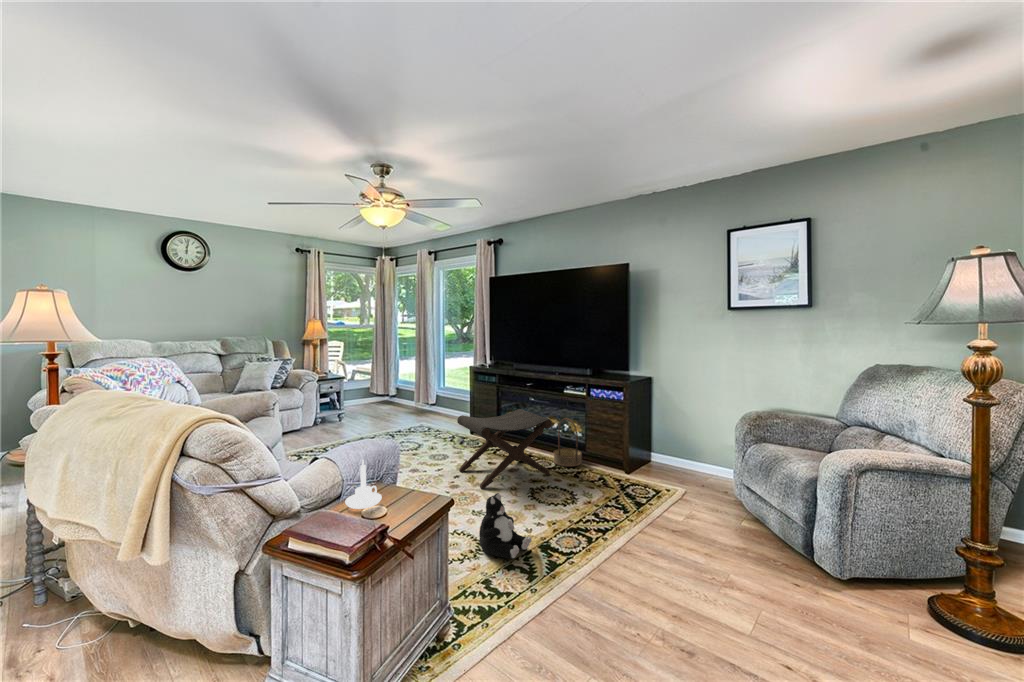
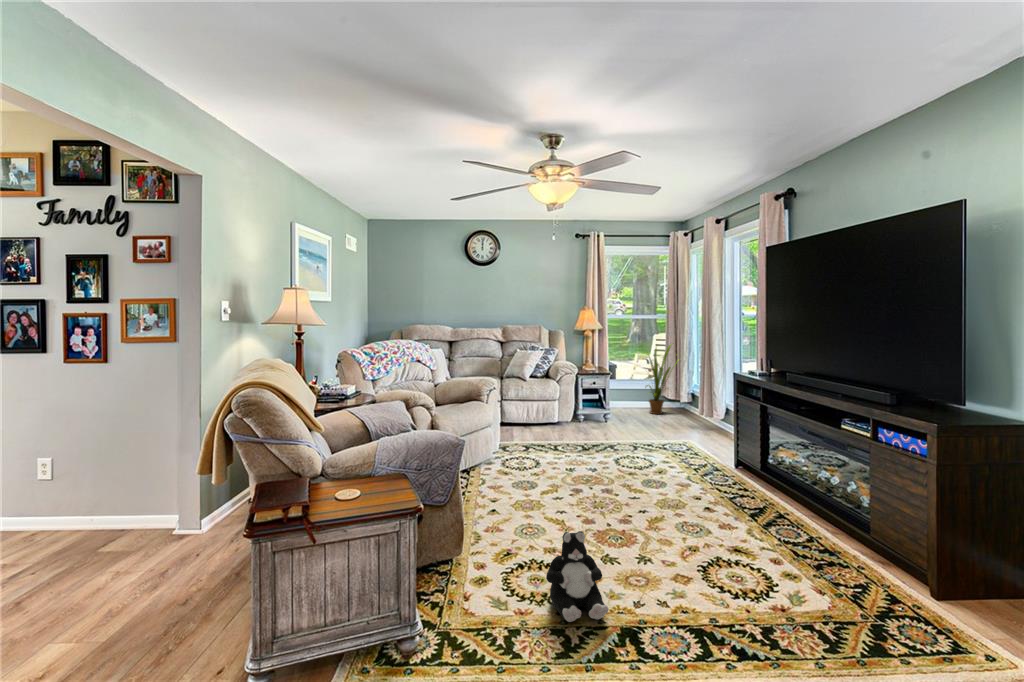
house plant: none [365,348,399,410] -> present [647,344,671,414]
footstool: present [457,409,552,489] -> none [647,430,774,545]
basket: present [554,418,582,467] -> none [802,466,858,549]
candle holder: present [345,461,382,509] -> none [346,440,382,488]

